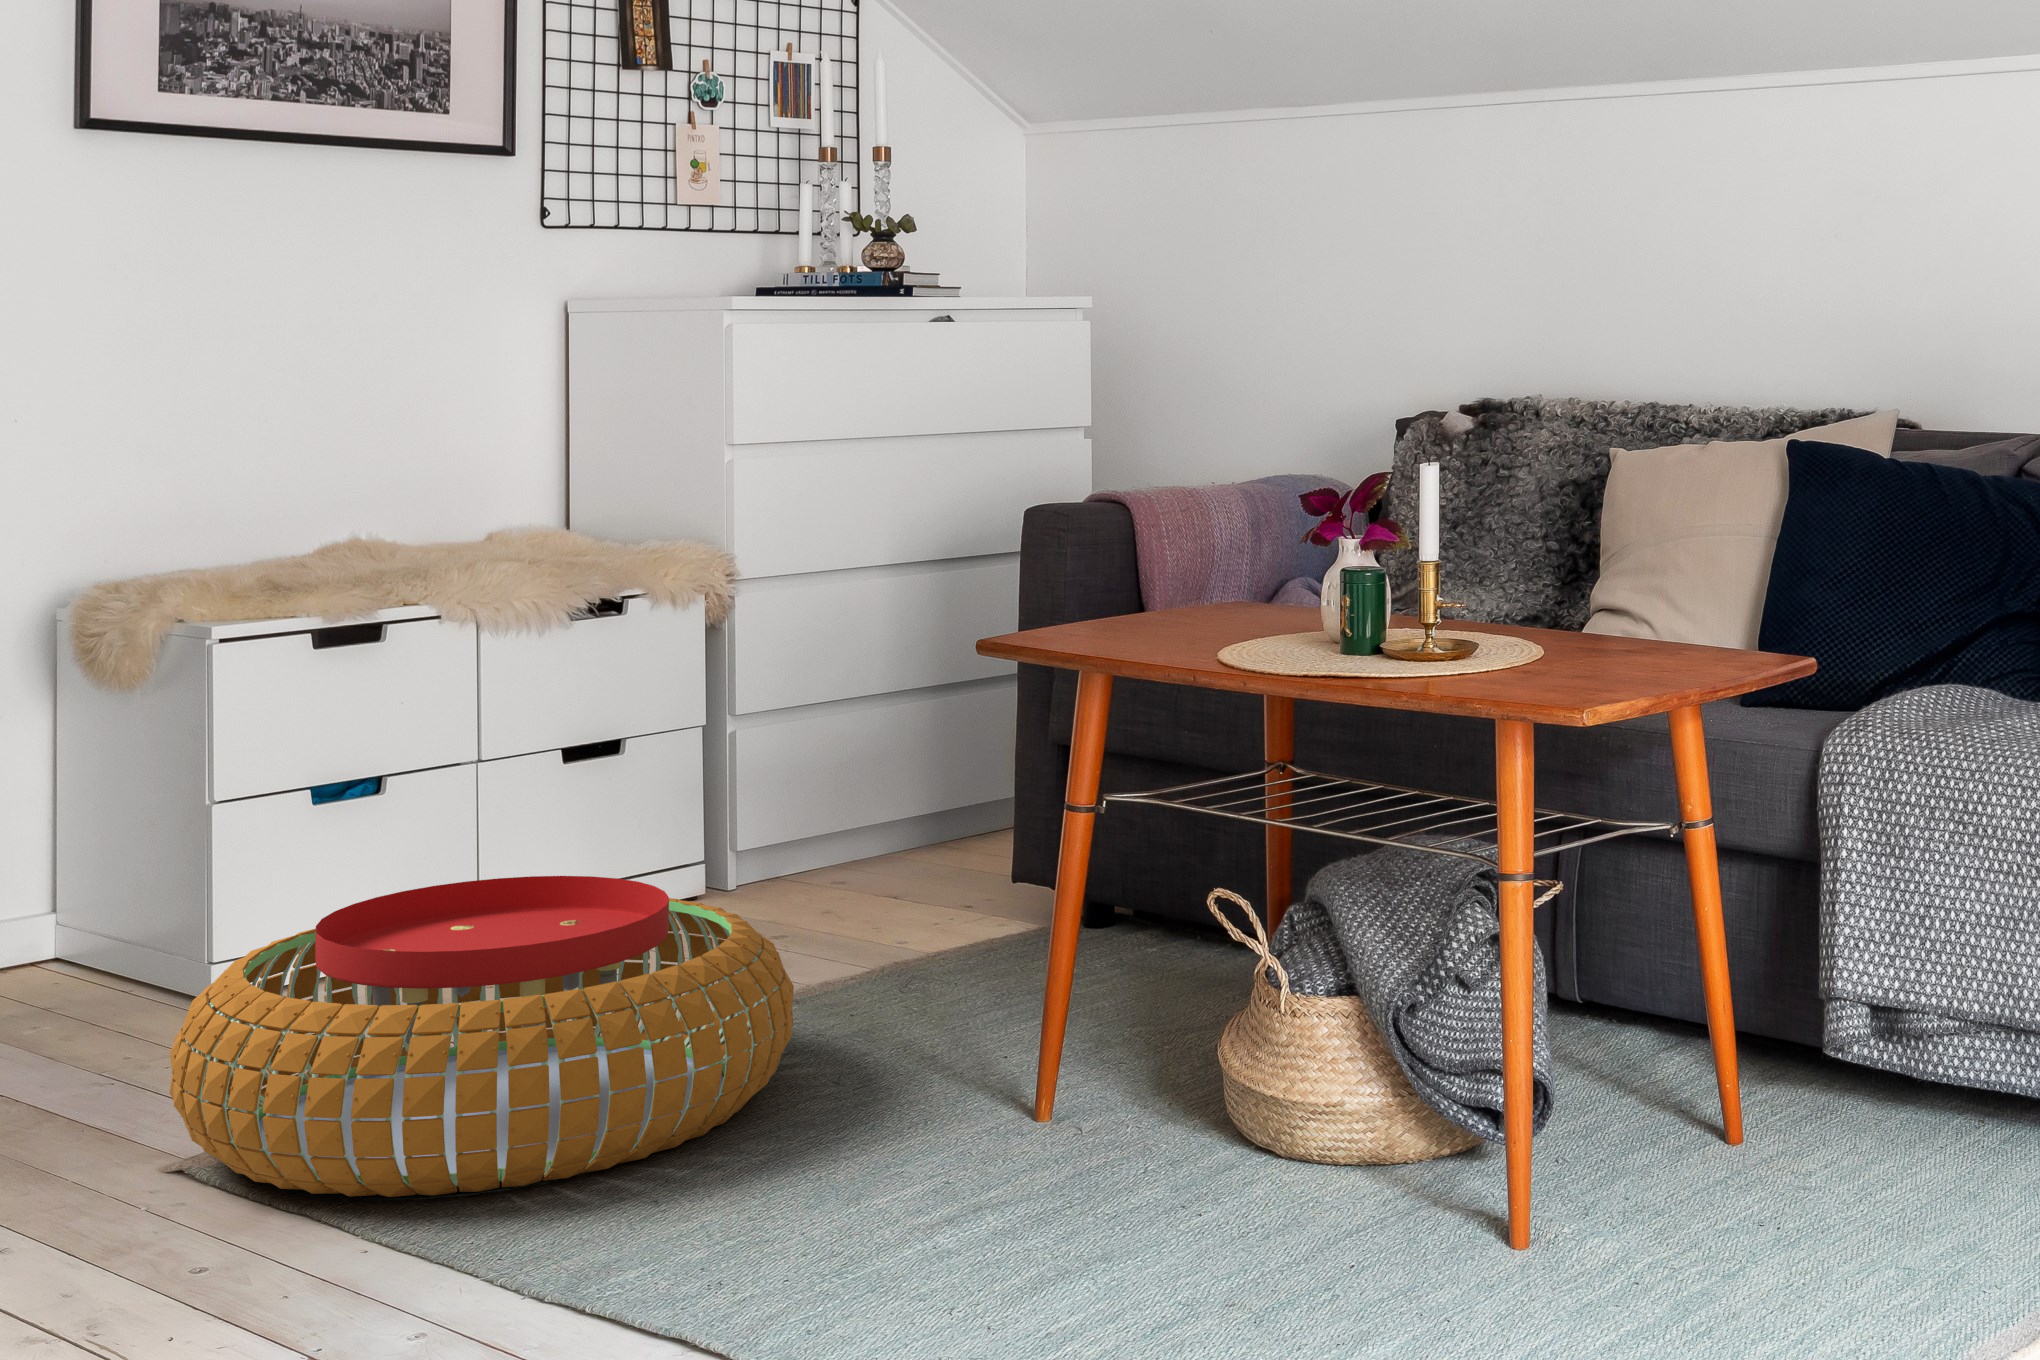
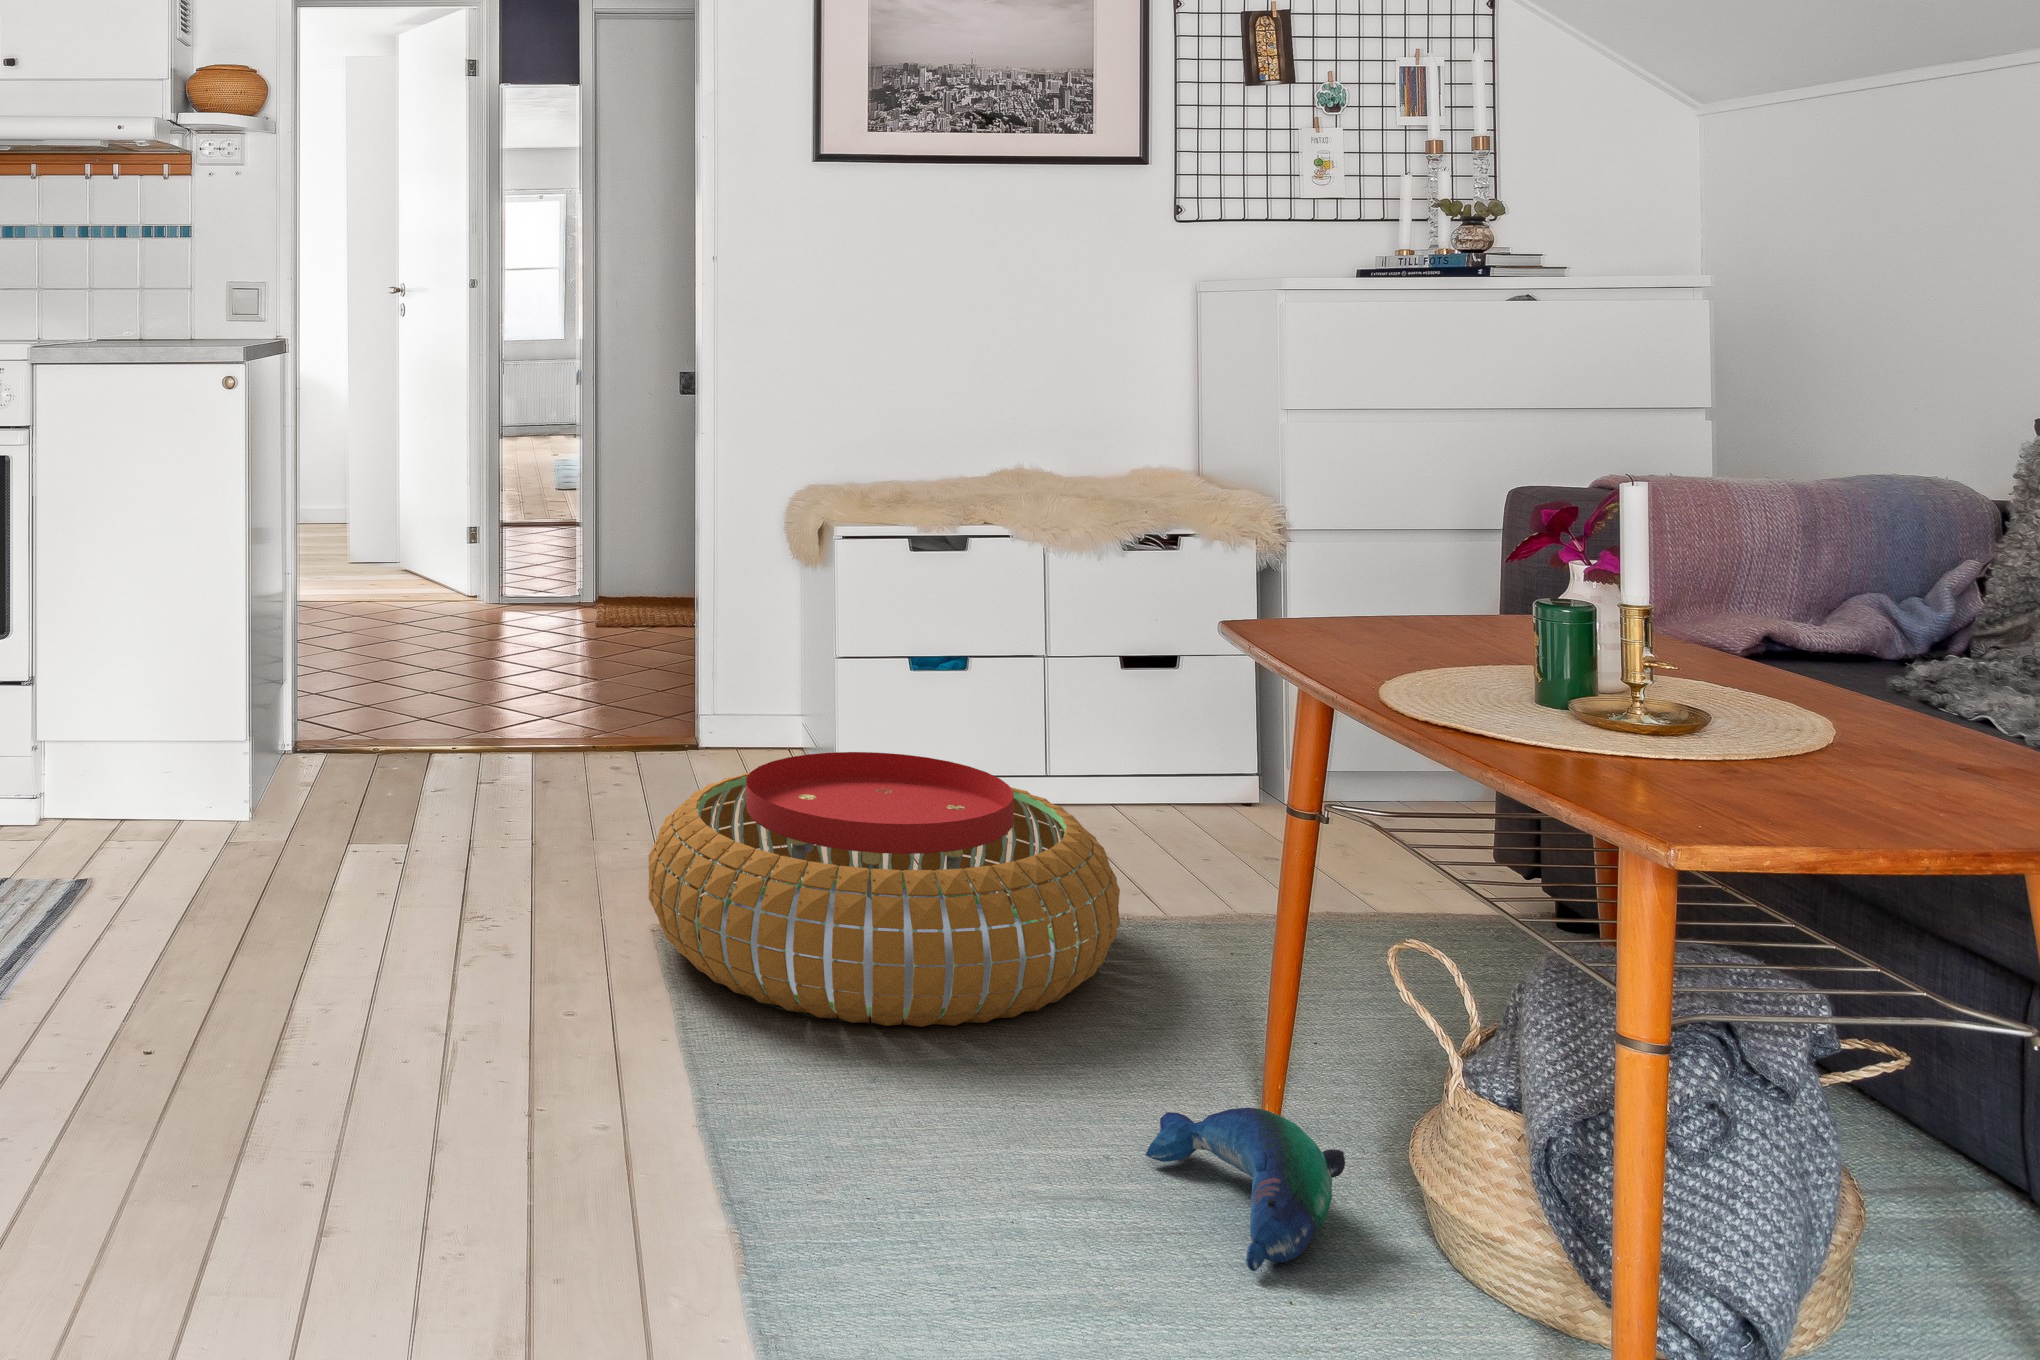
plush toy: none [987,1083,1194,1209] -> present [1146,1107,1345,1271]

